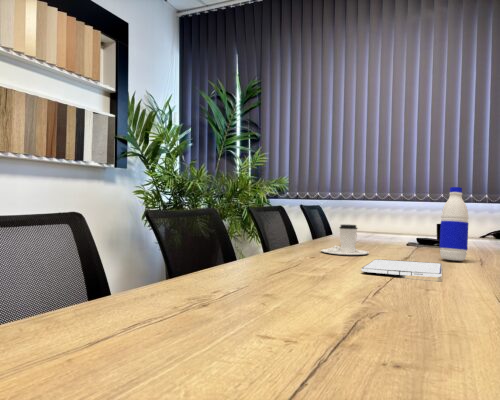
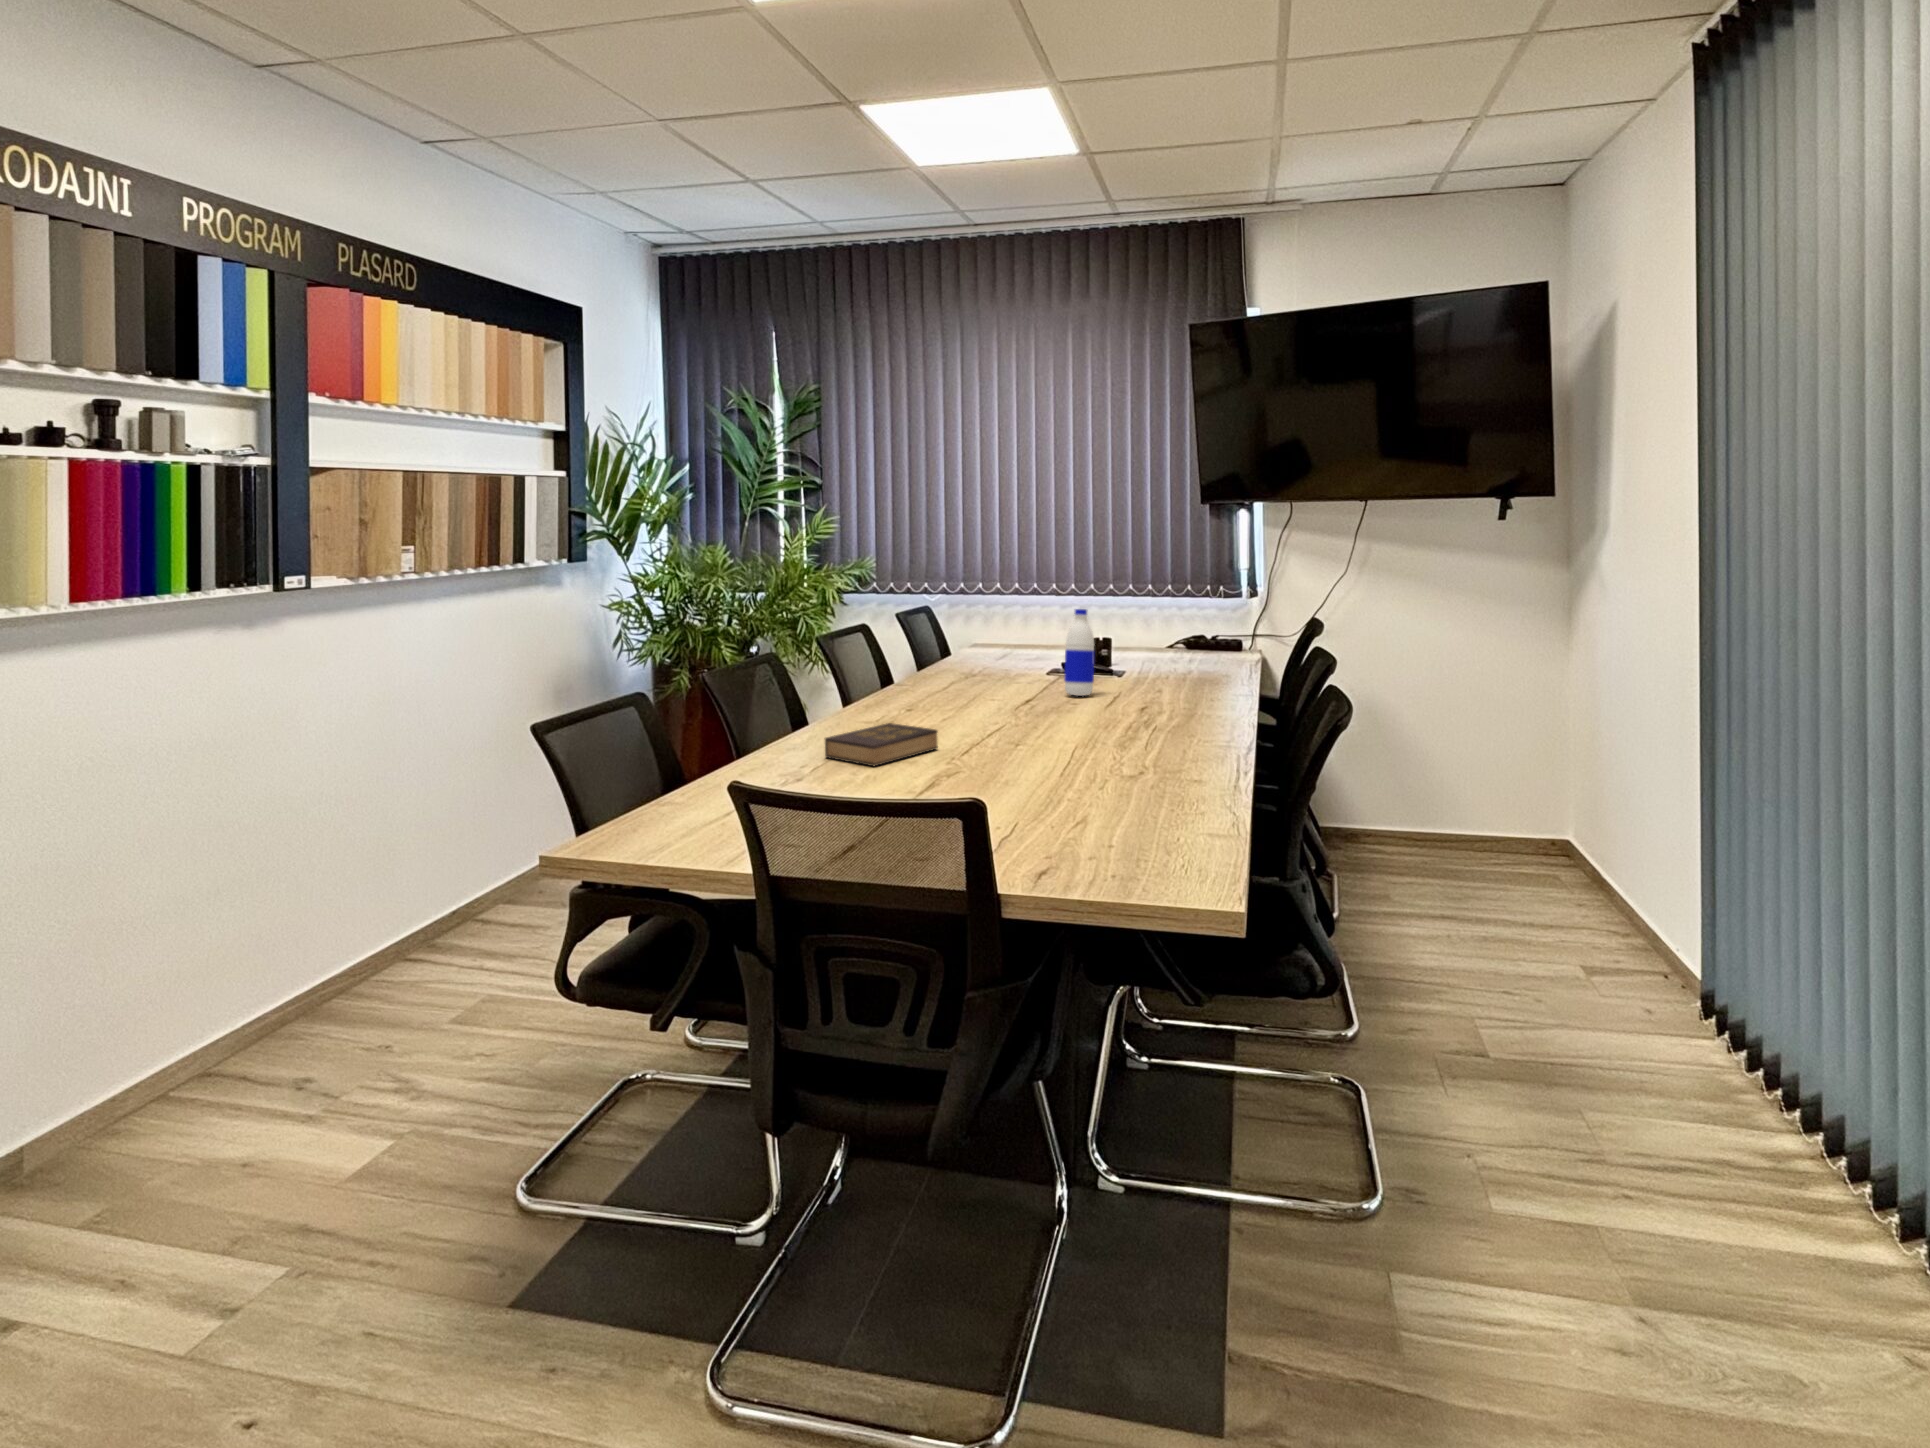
coffee cup: present [321,225,369,255] -> none [926,658,986,698]
tablet: present [361,259,442,277] -> none [965,702,1056,721]
hardback book: none [219,266,343,313] -> present [825,723,938,766]

